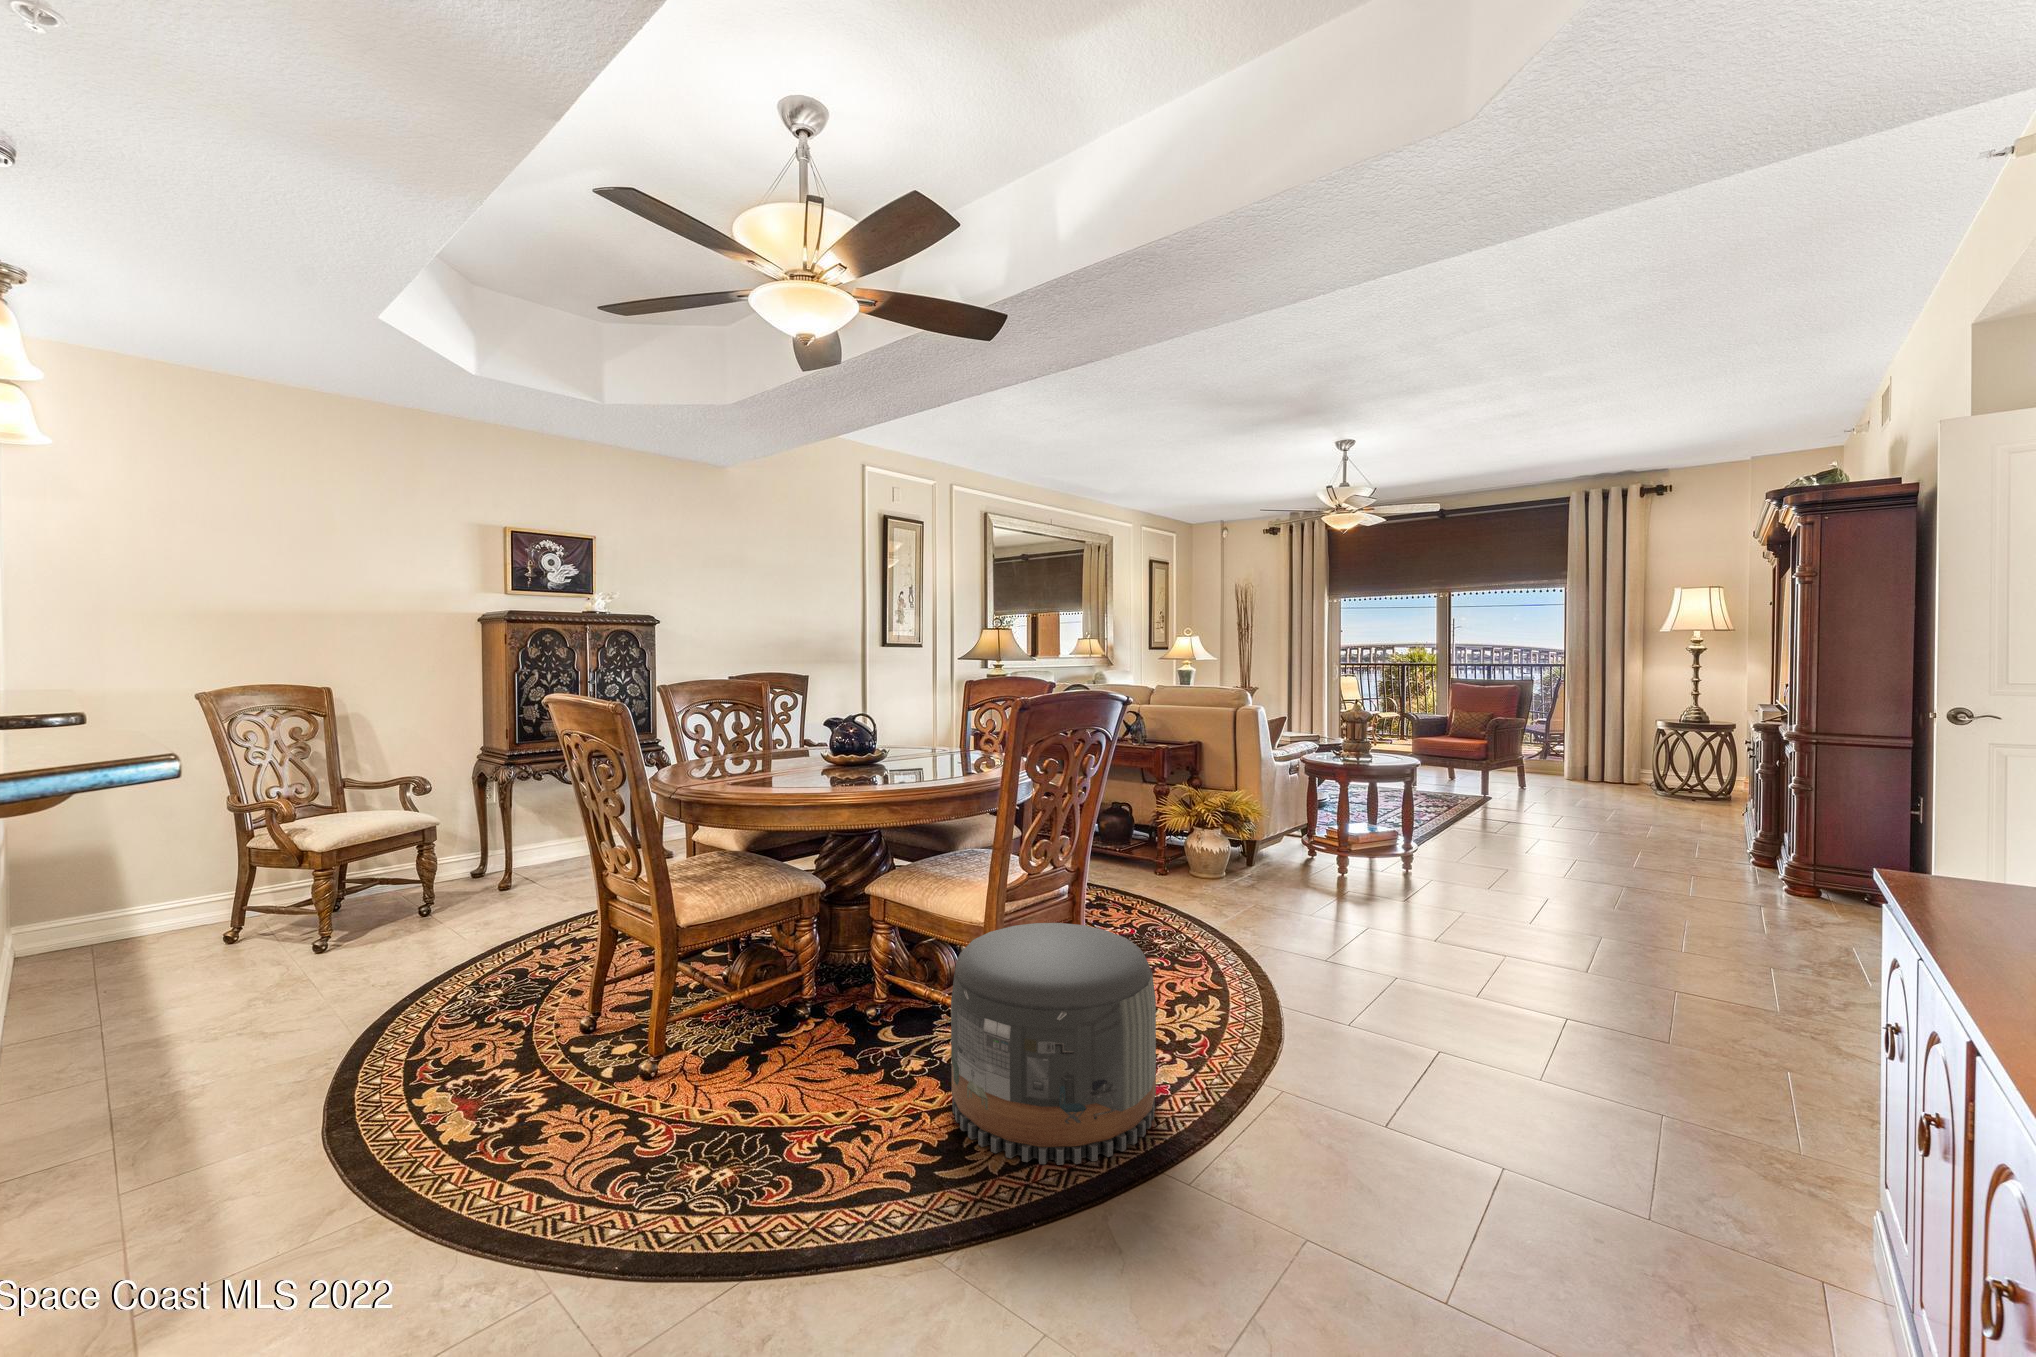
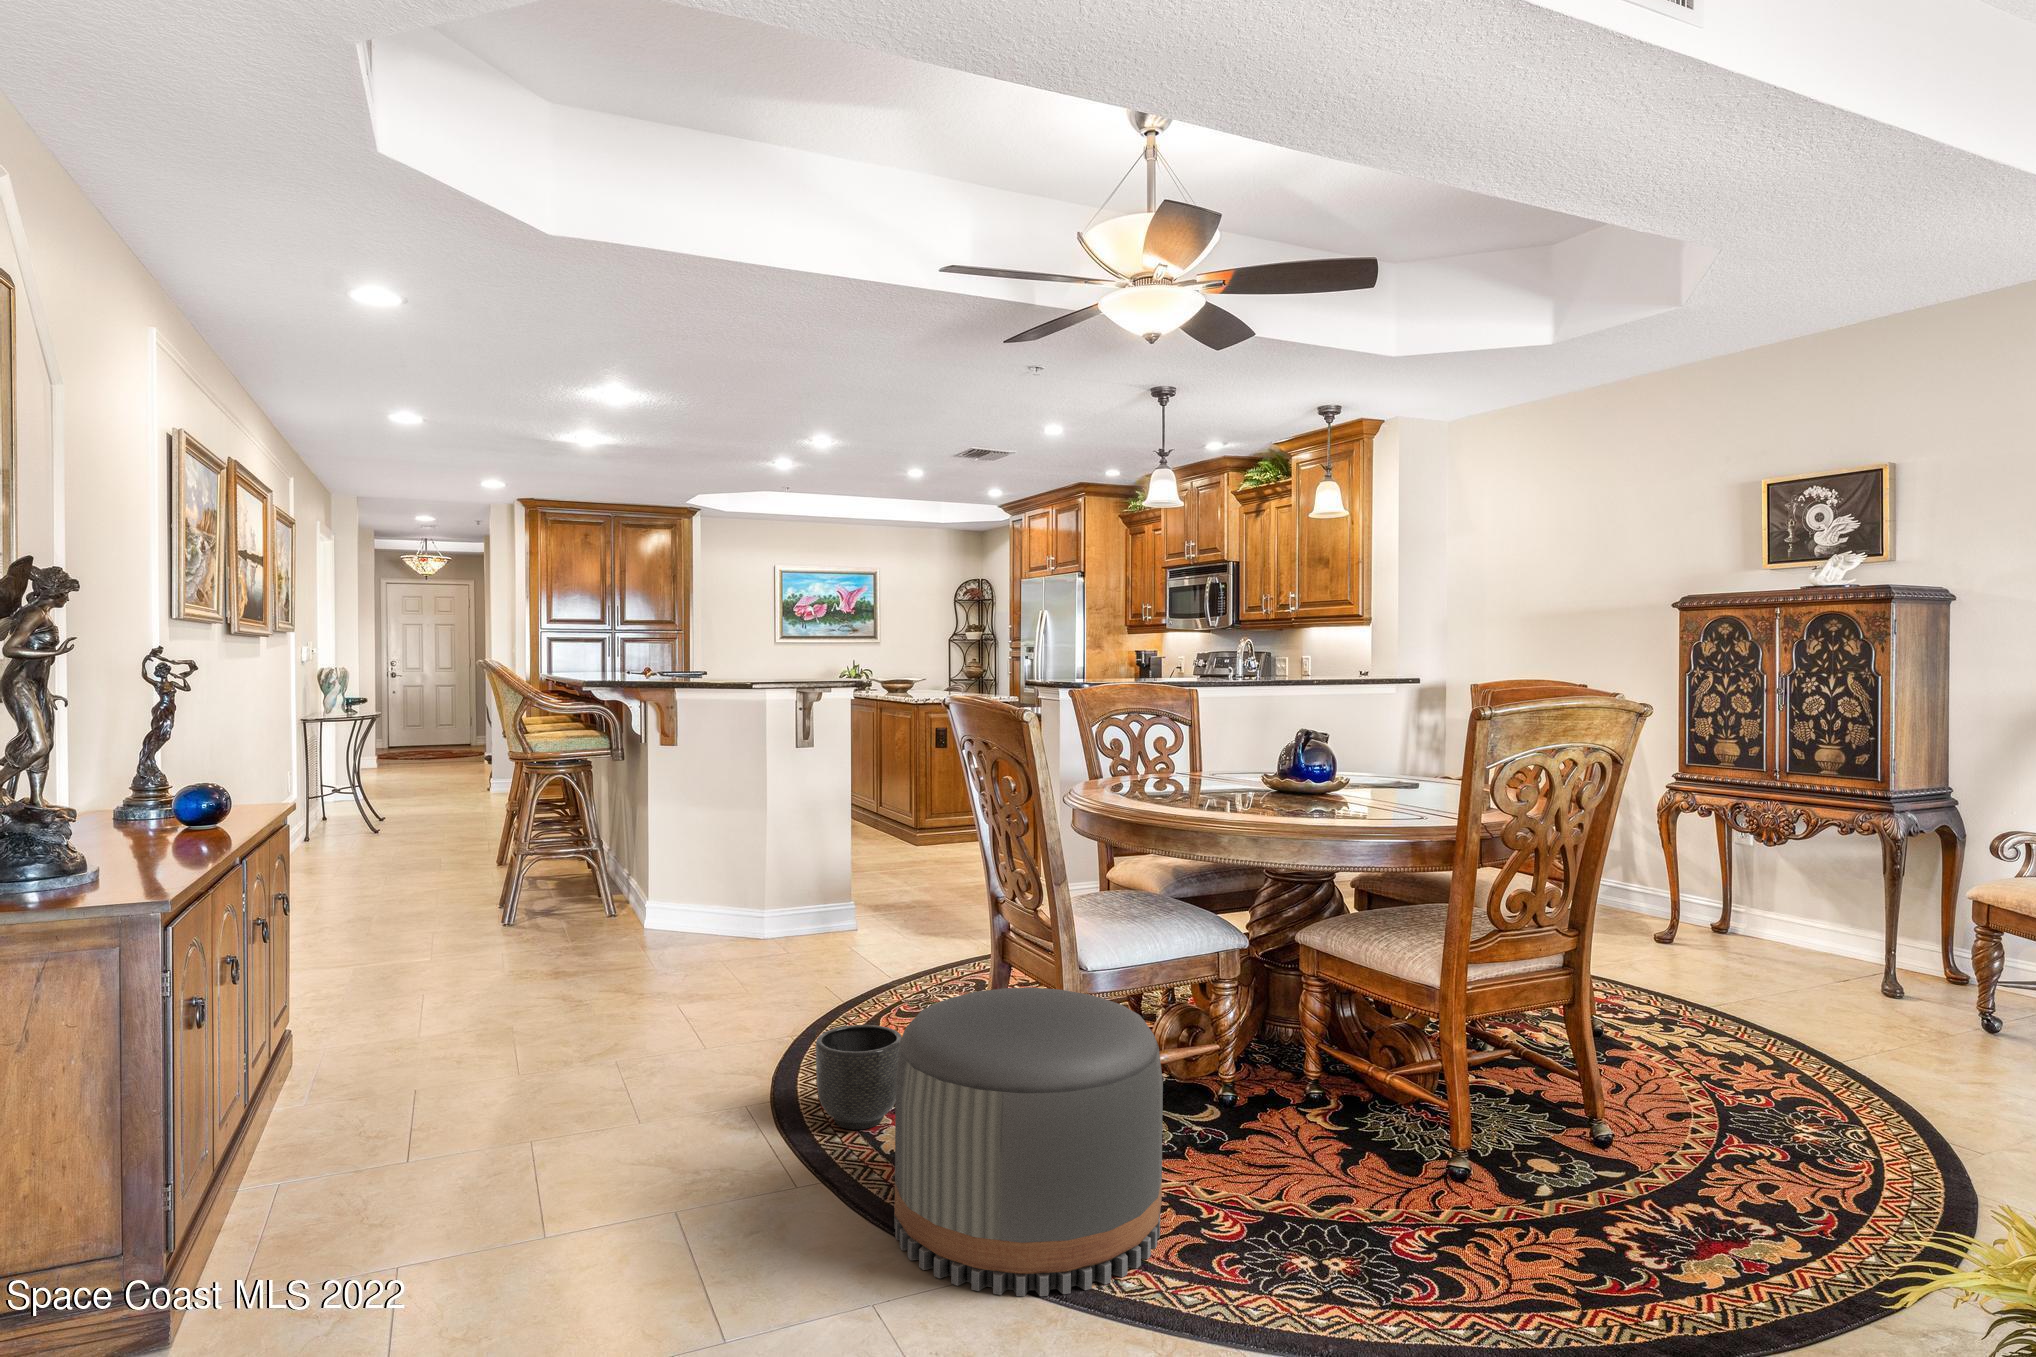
planter: none [821,1115,926,1261] -> present [816,1025,902,1130]

